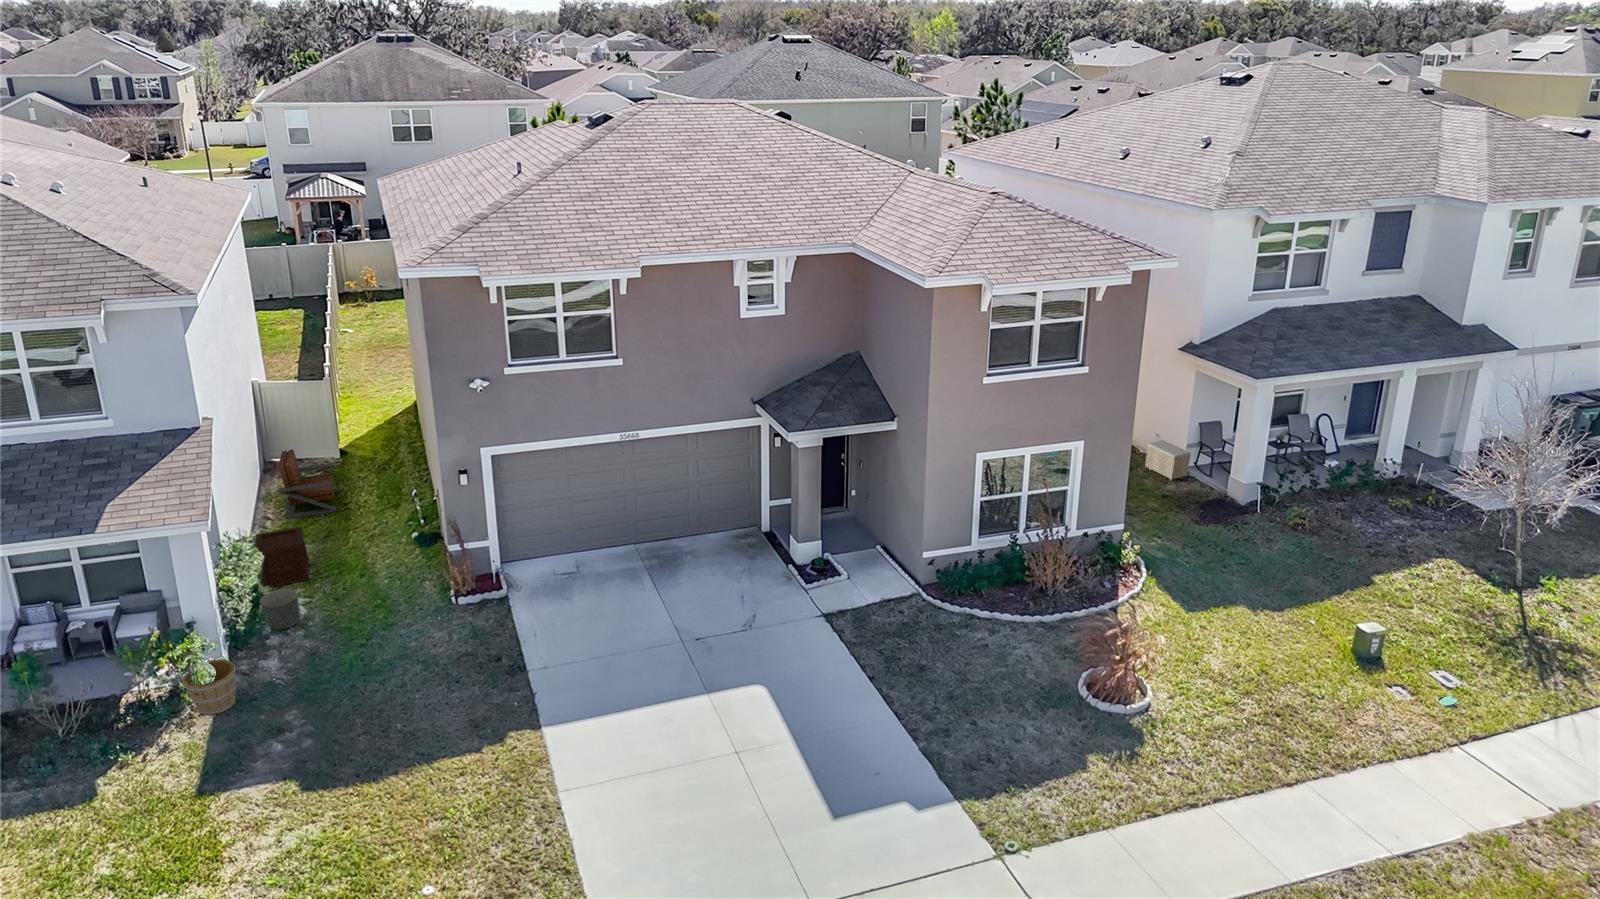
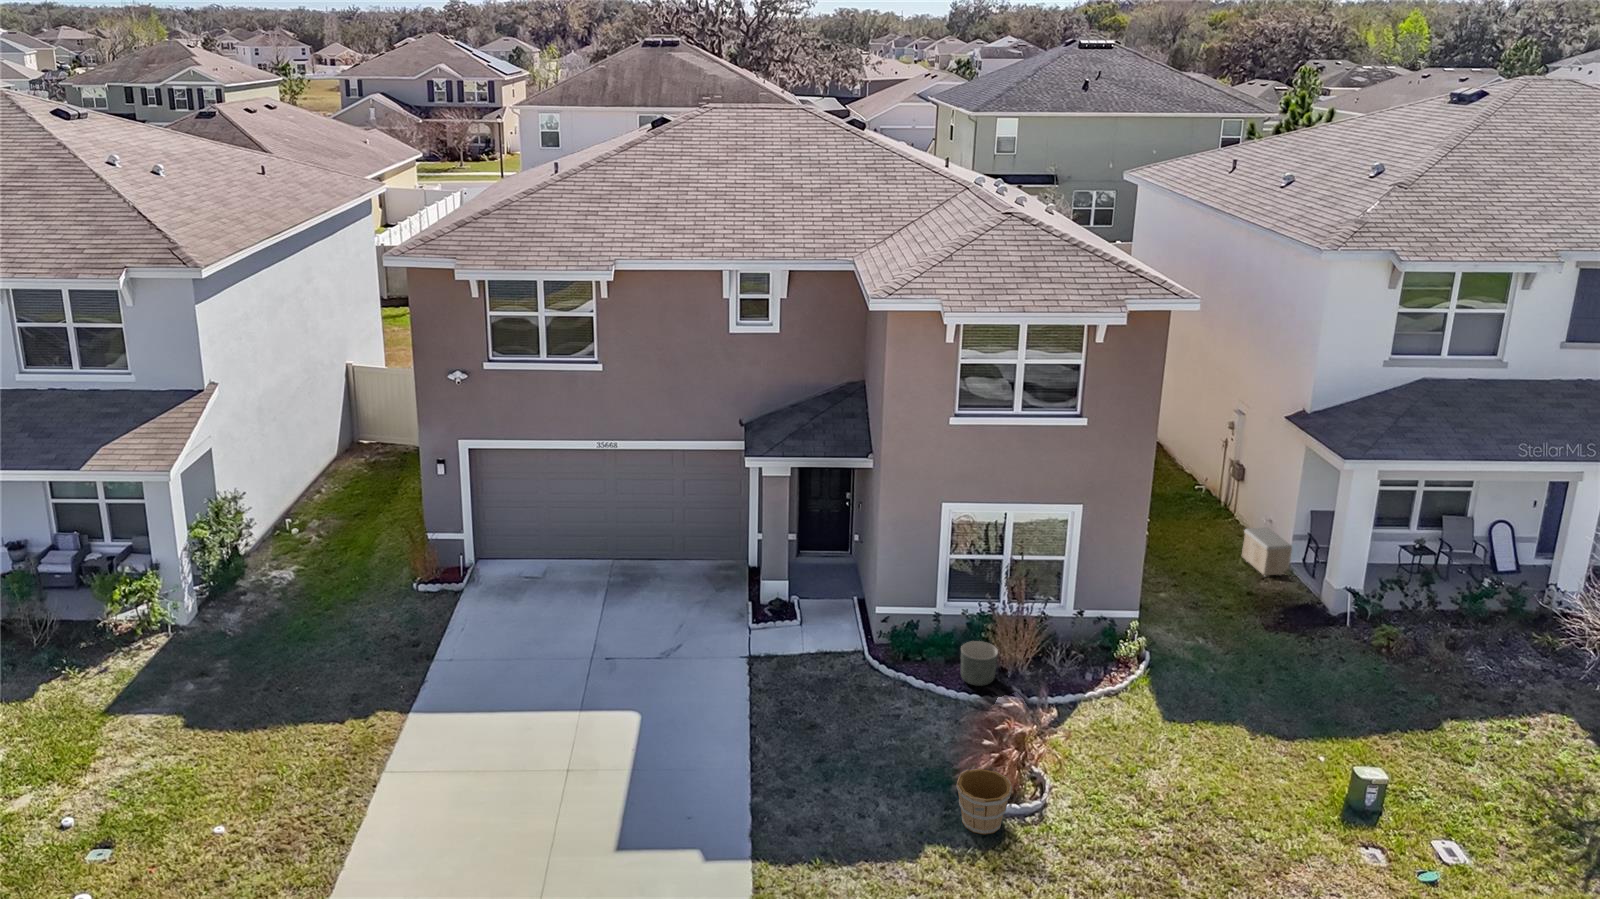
lounge chair: present [278,450,338,519] -> none [311,428,378,493]
wooden crate: present [255,527,309,587] -> none [253,499,312,552]
planter: present [260,589,301,630] -> present [961,641,998,686]
wooden bucket: present [182,659,236,715] -> present [957,769,1012,835]

